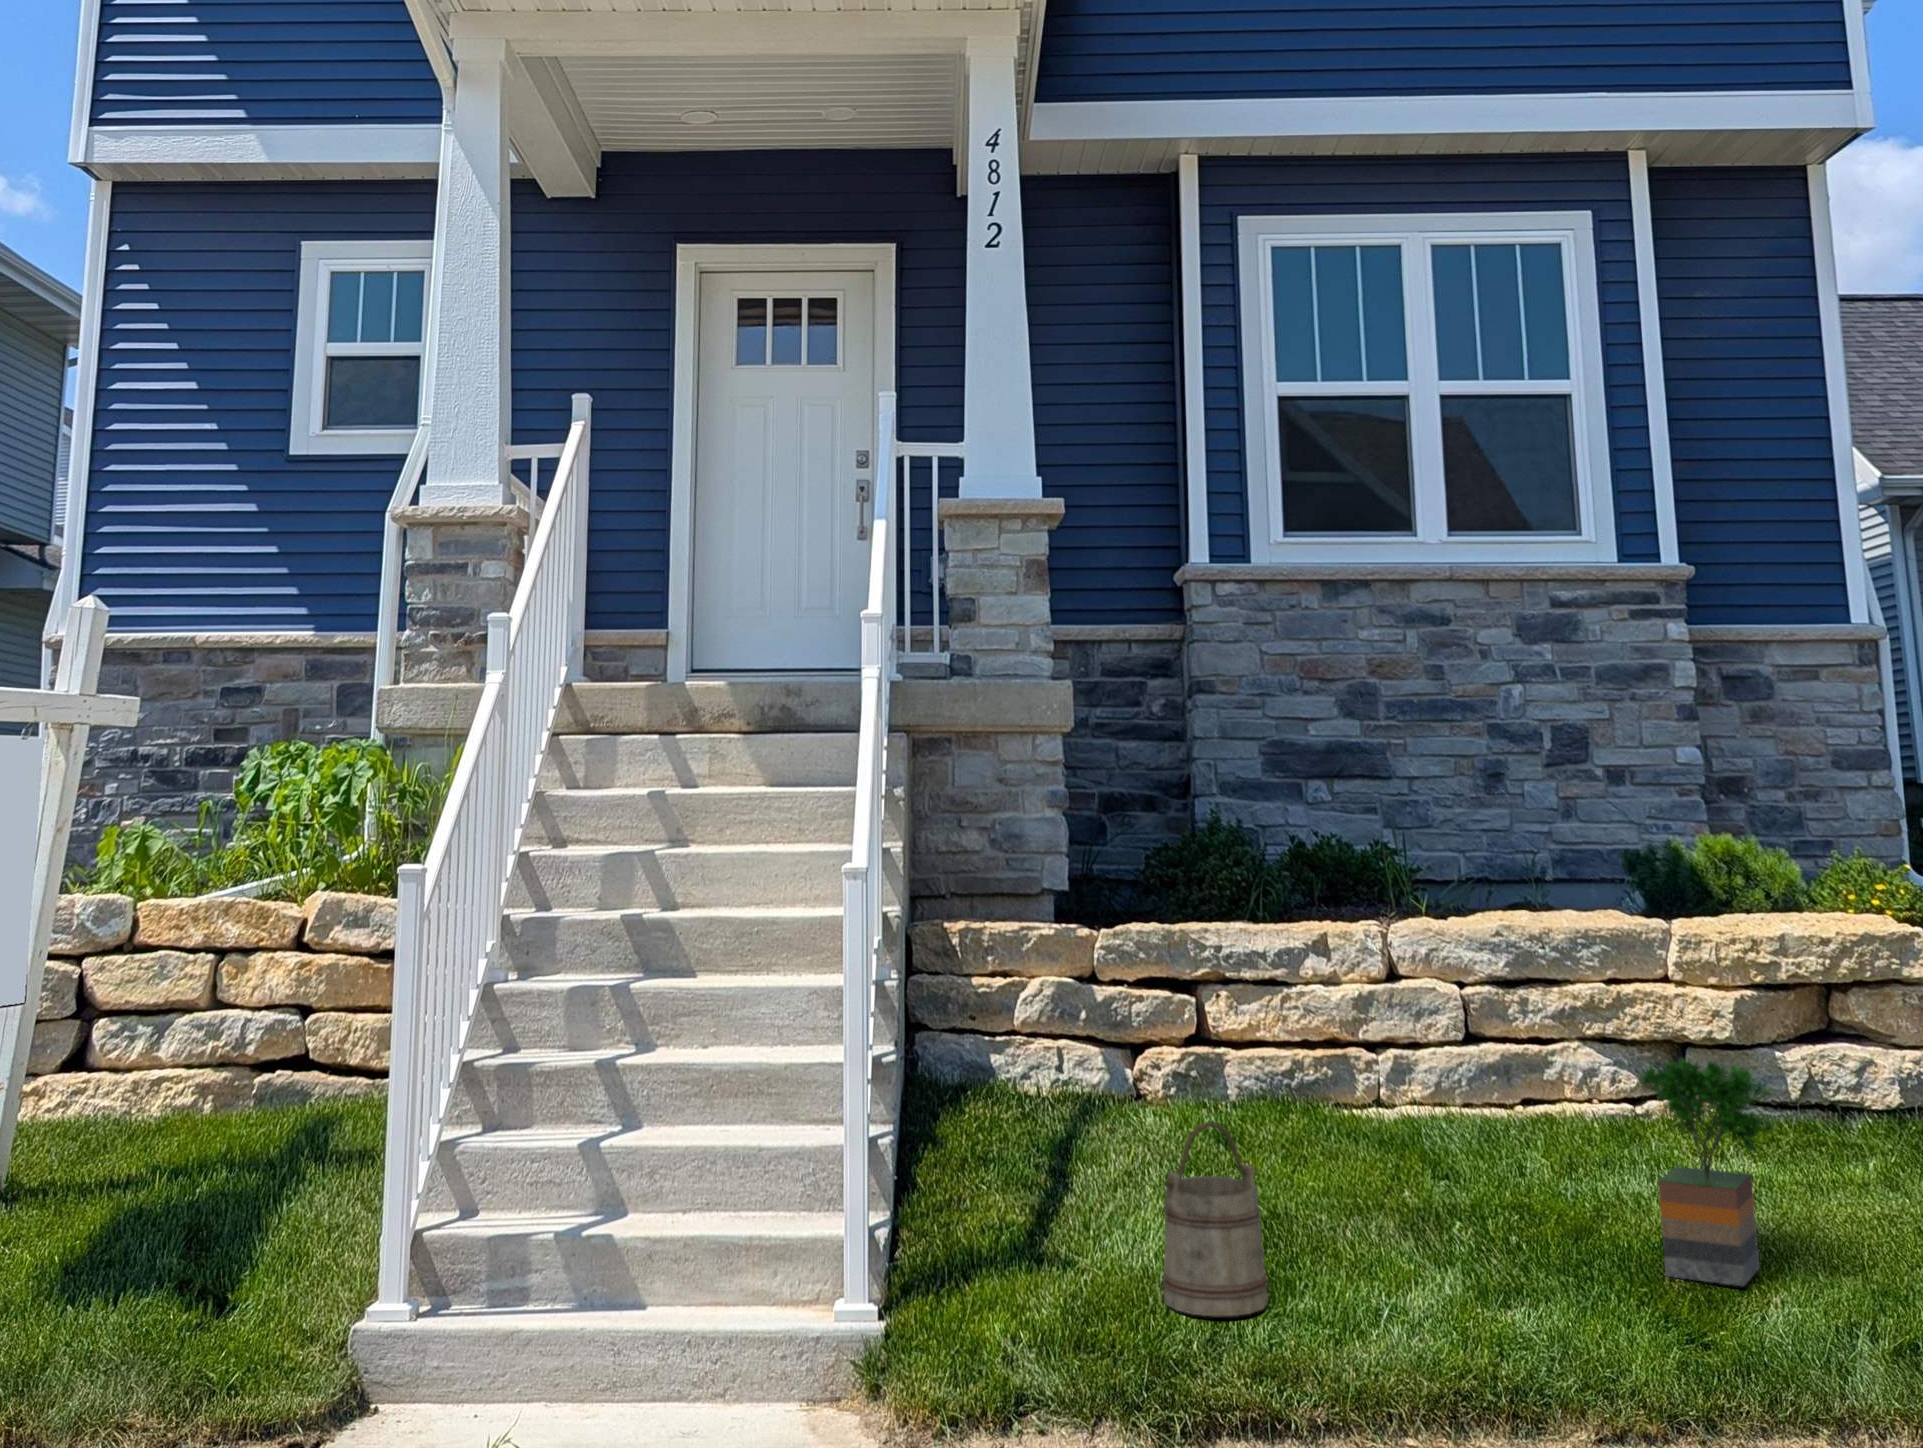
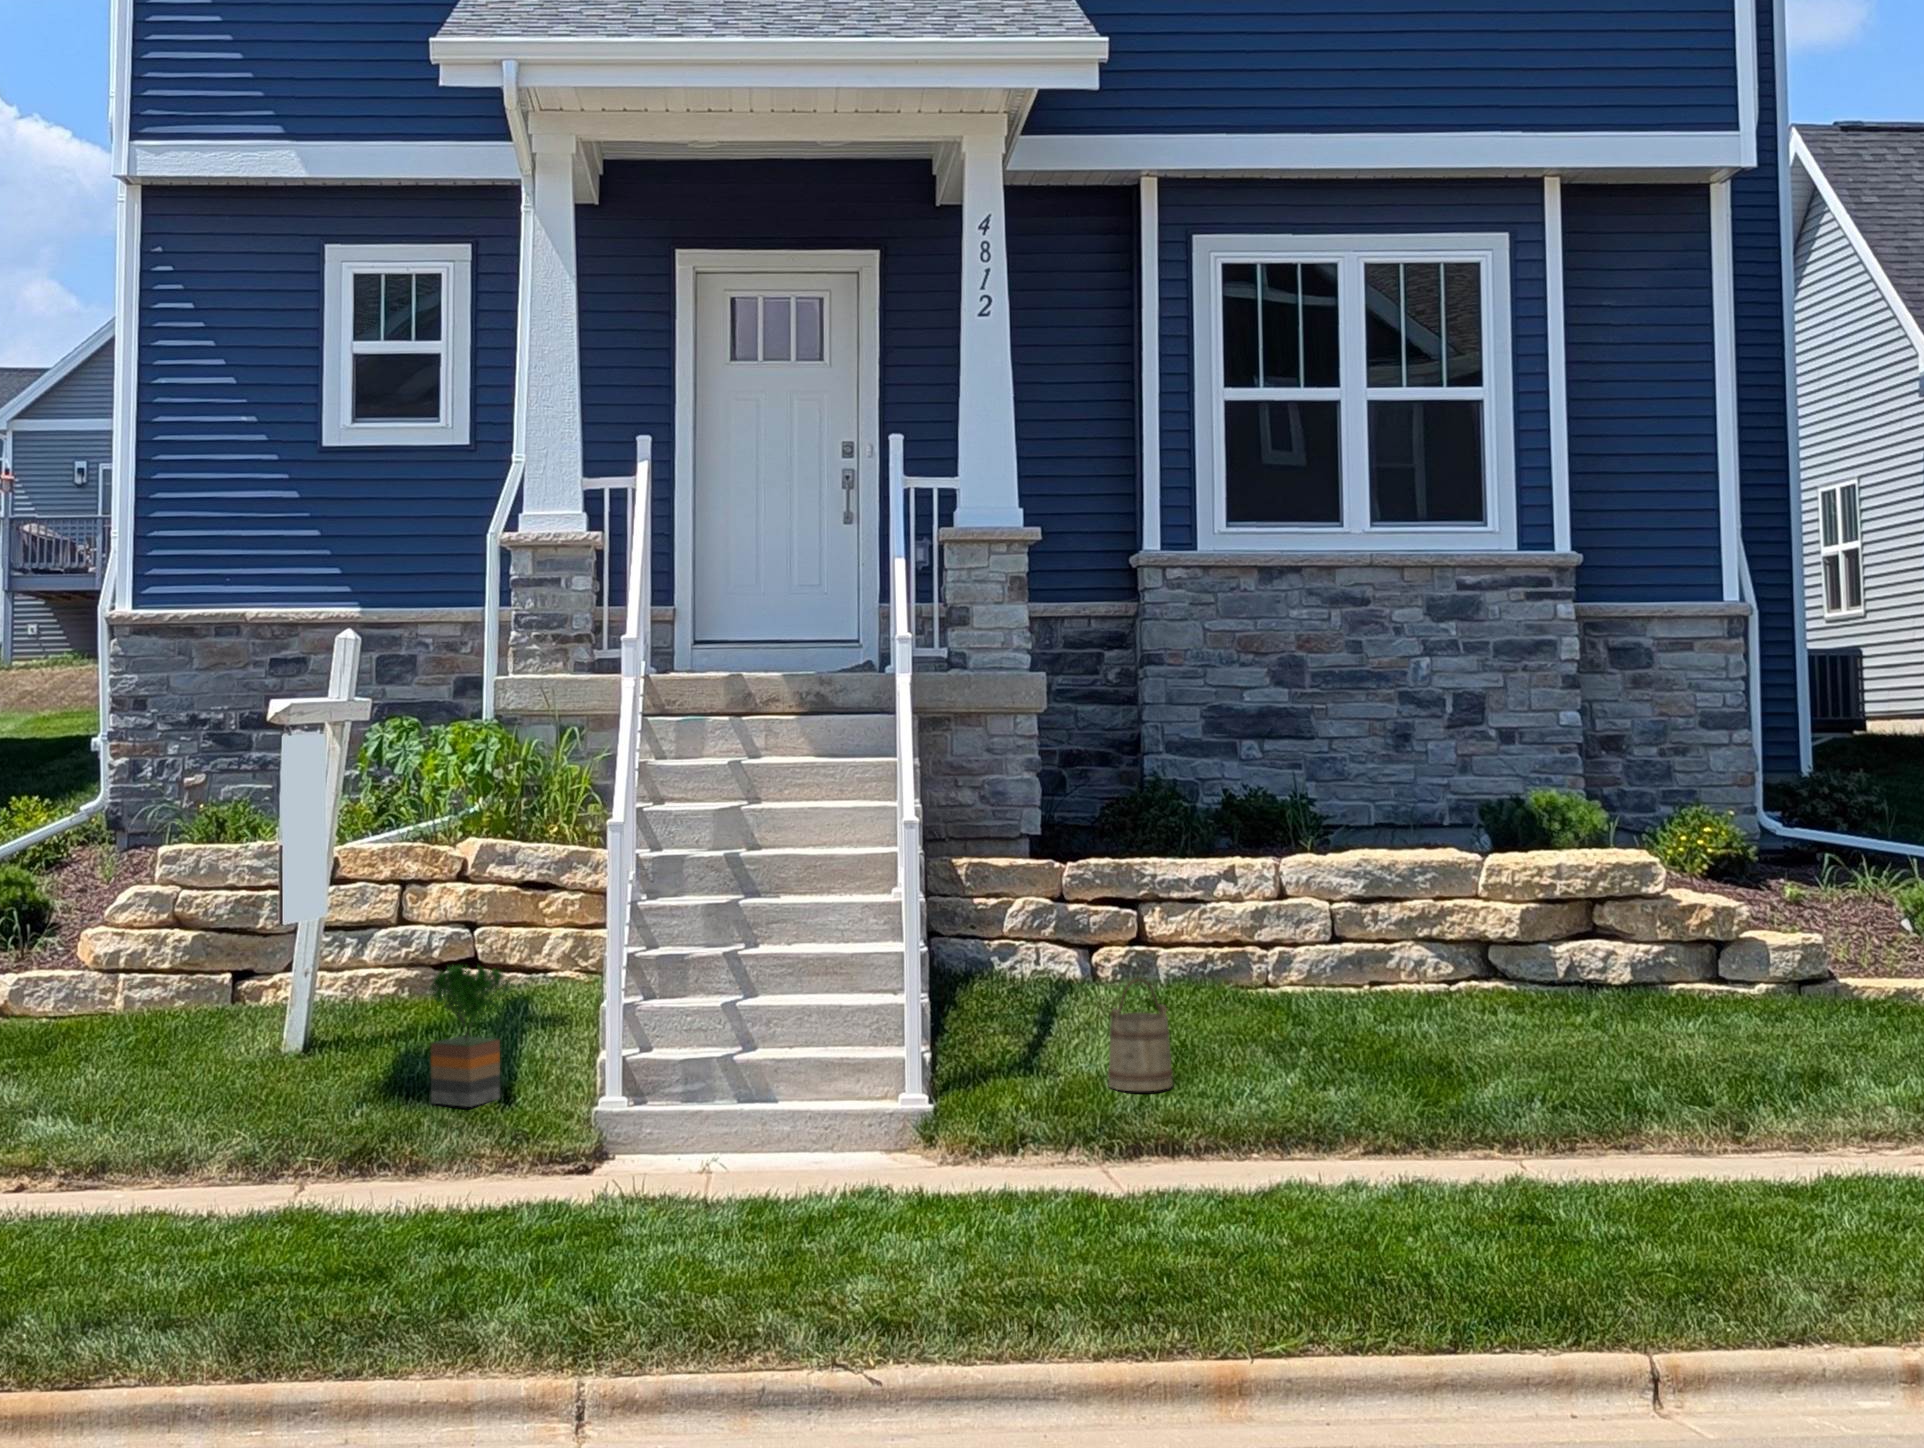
potted tree: present [1639,1059,1773,1286] -> present [430,966,512,1107]

